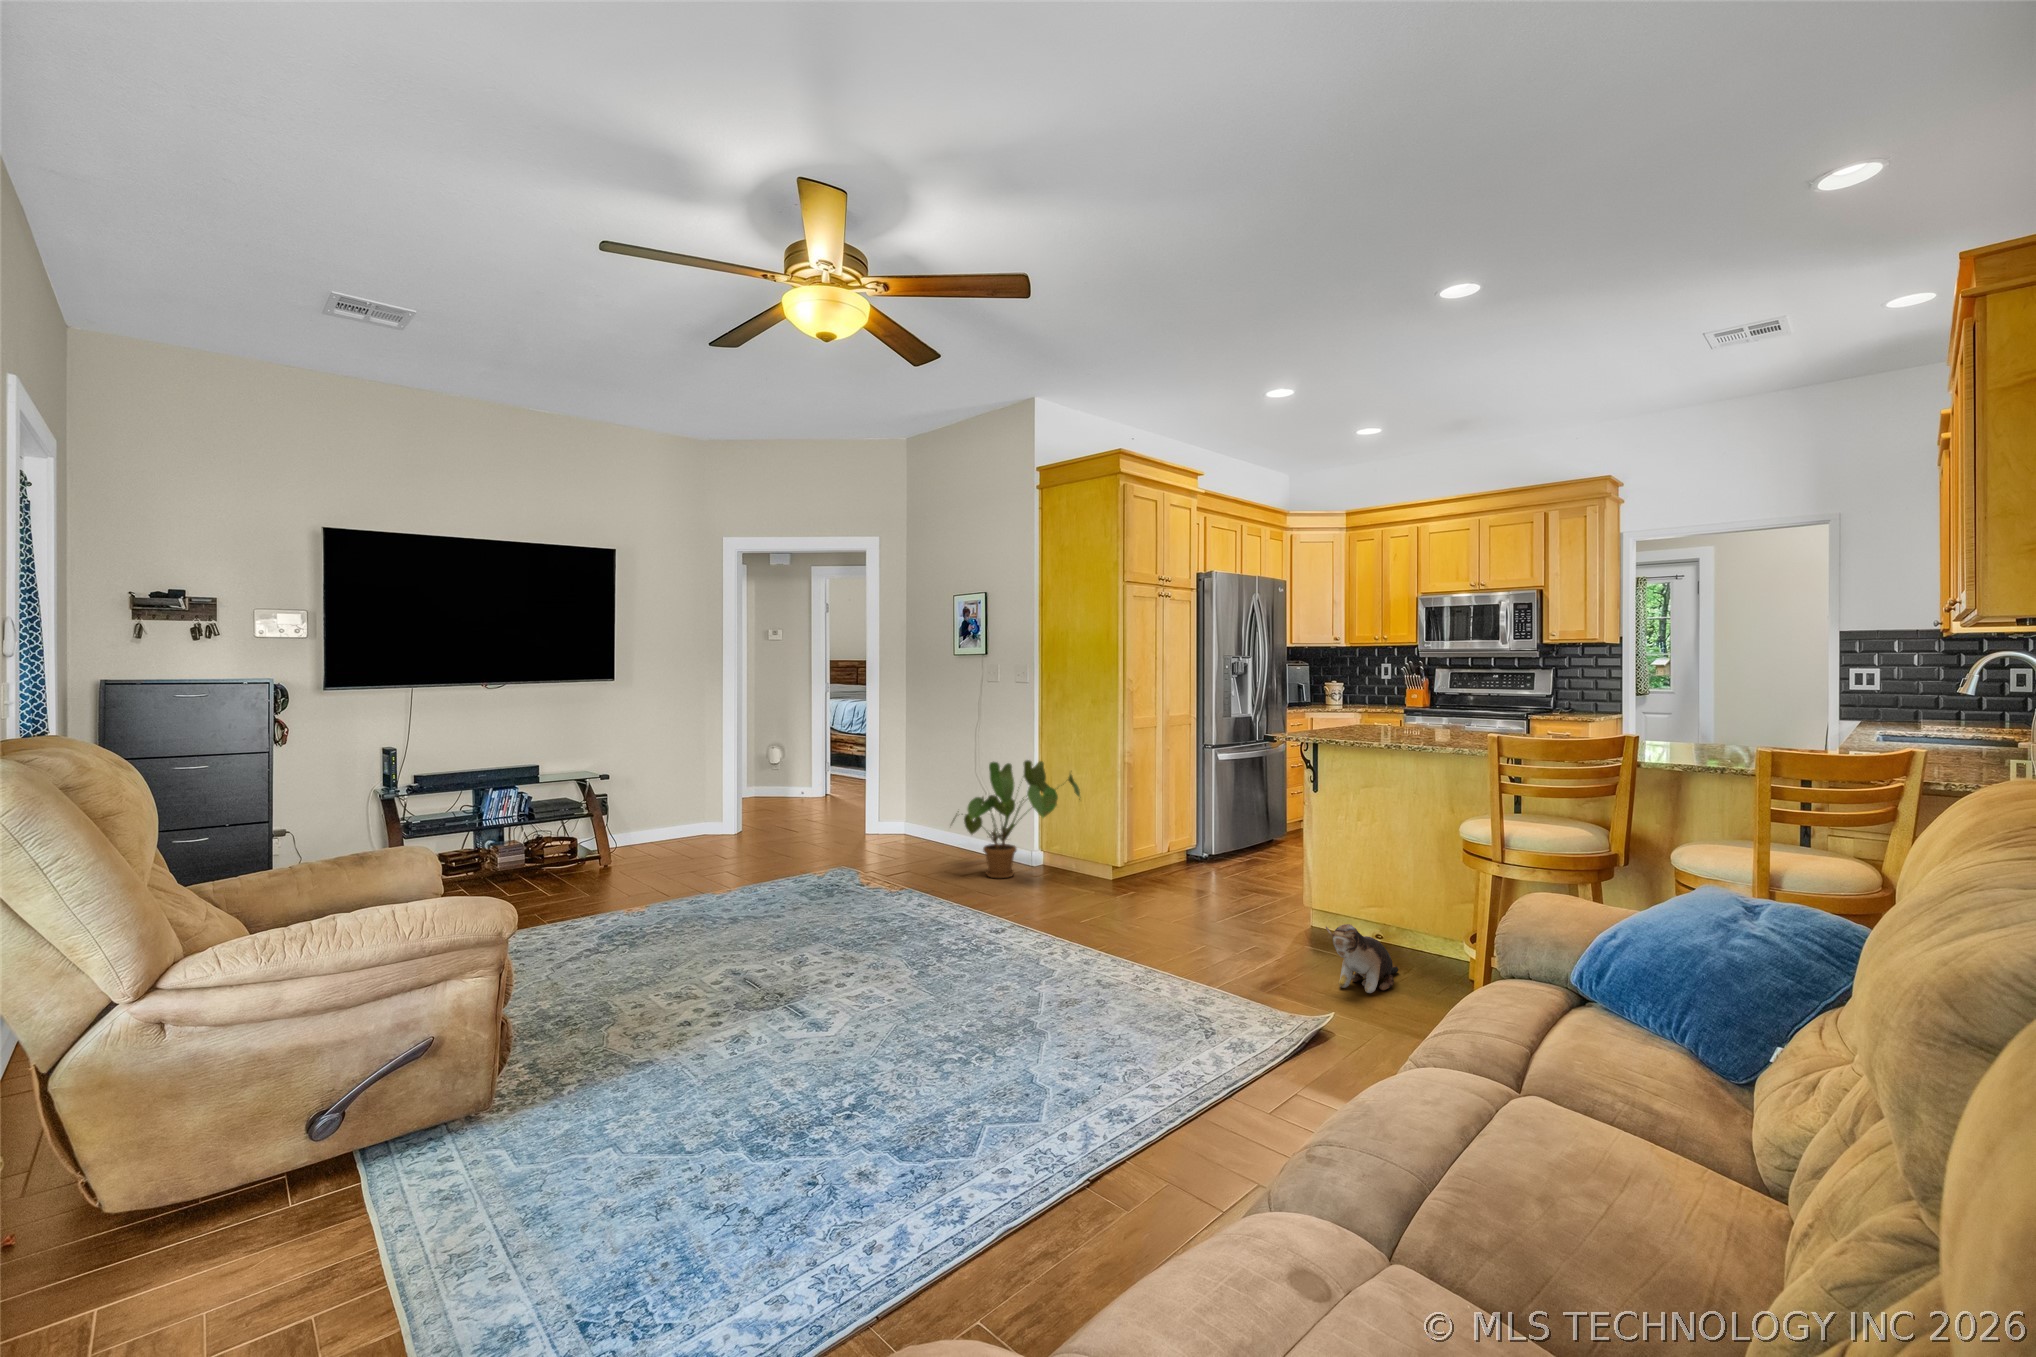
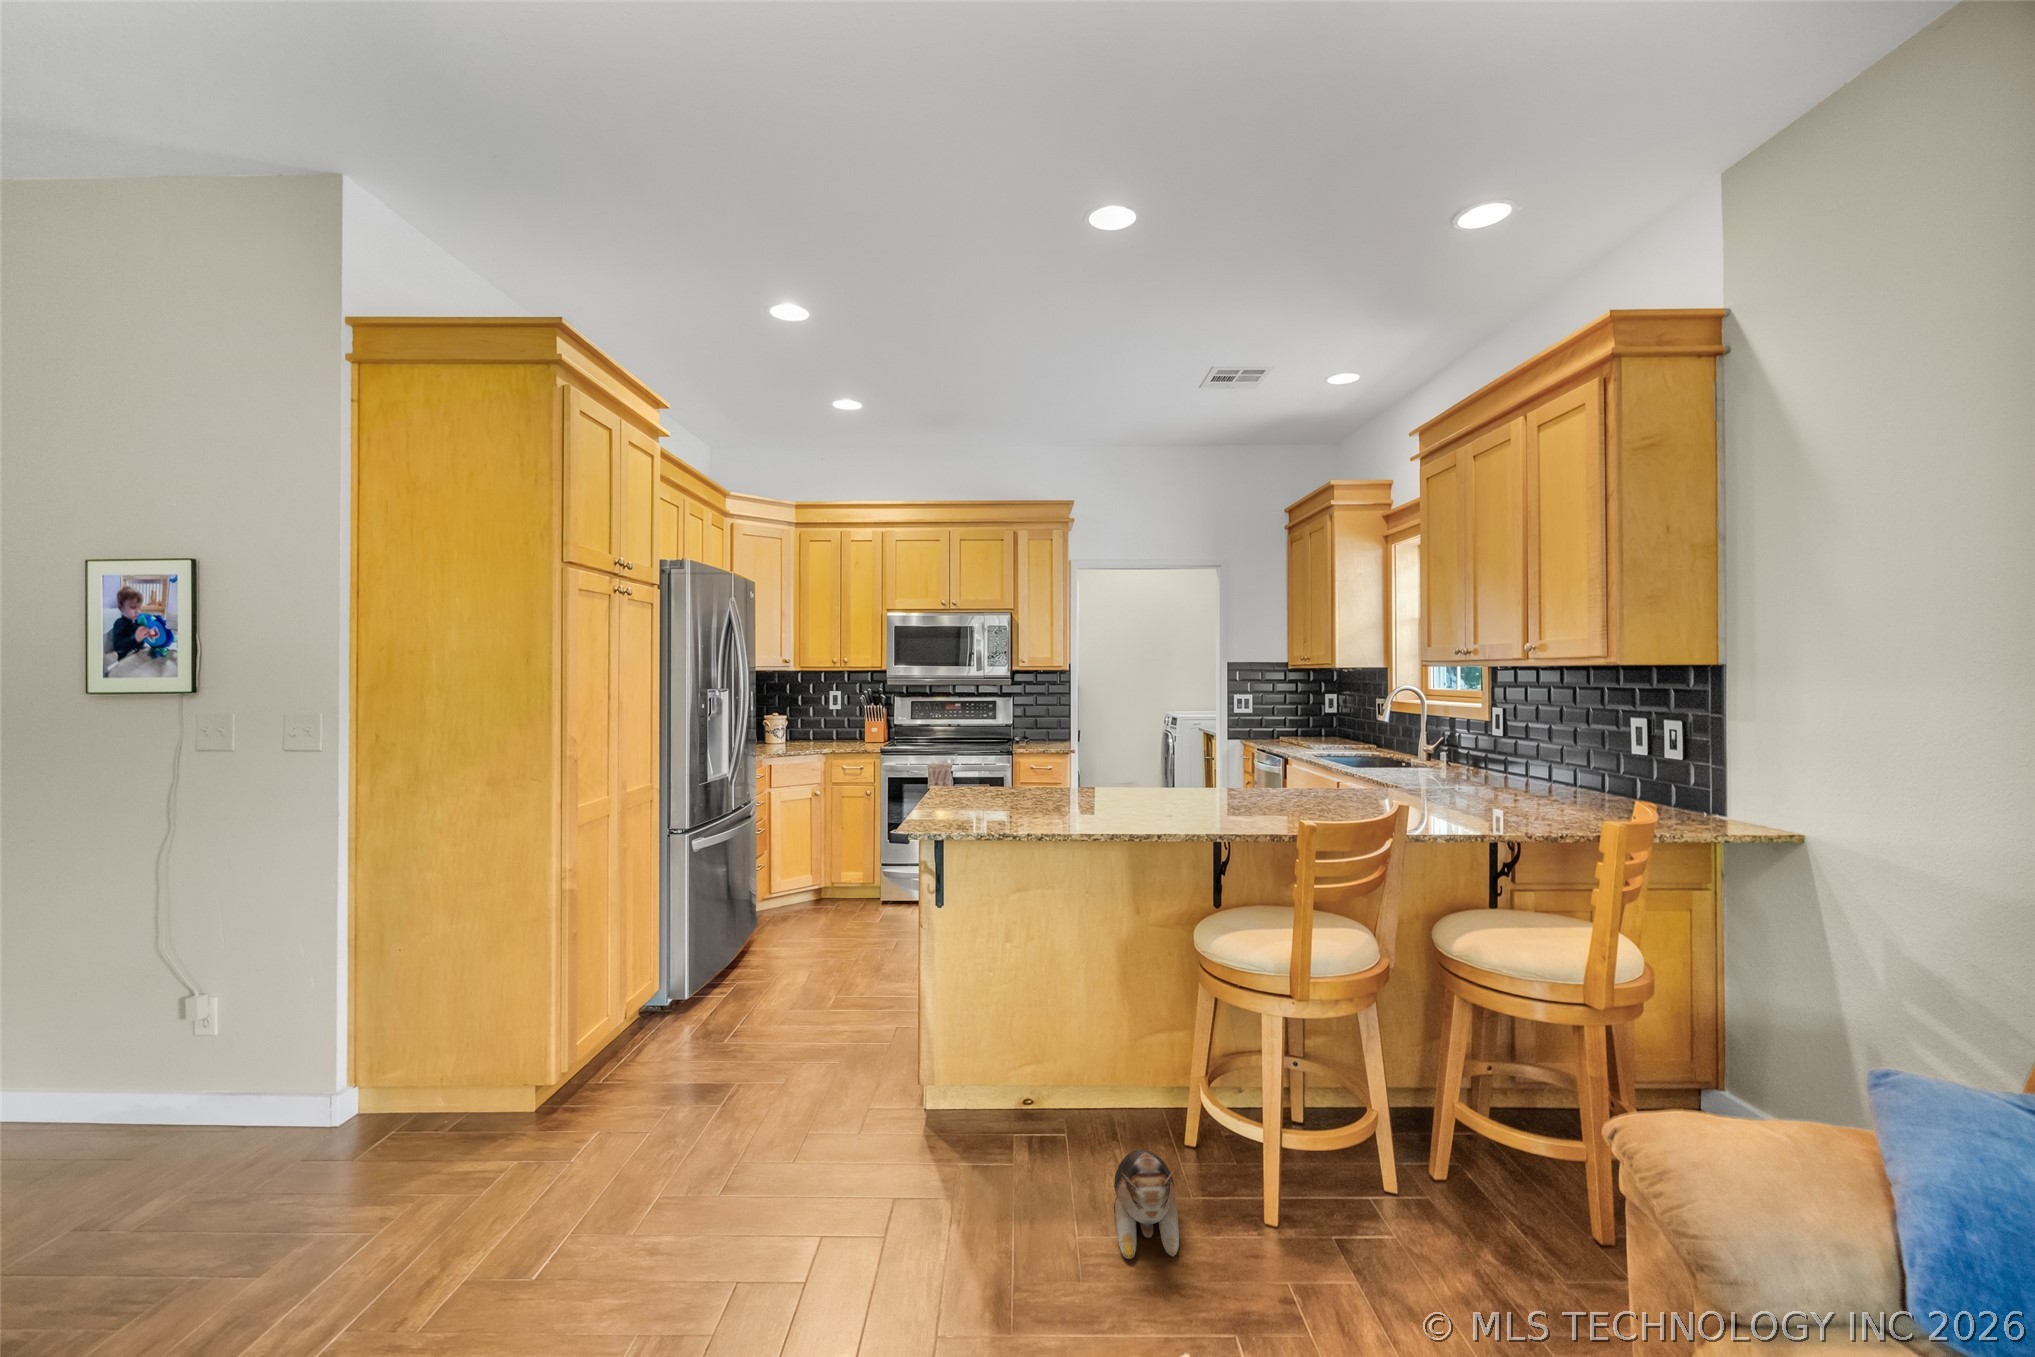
house plant: present [952,760,1080,879] -> none [92,908,473,1208]

